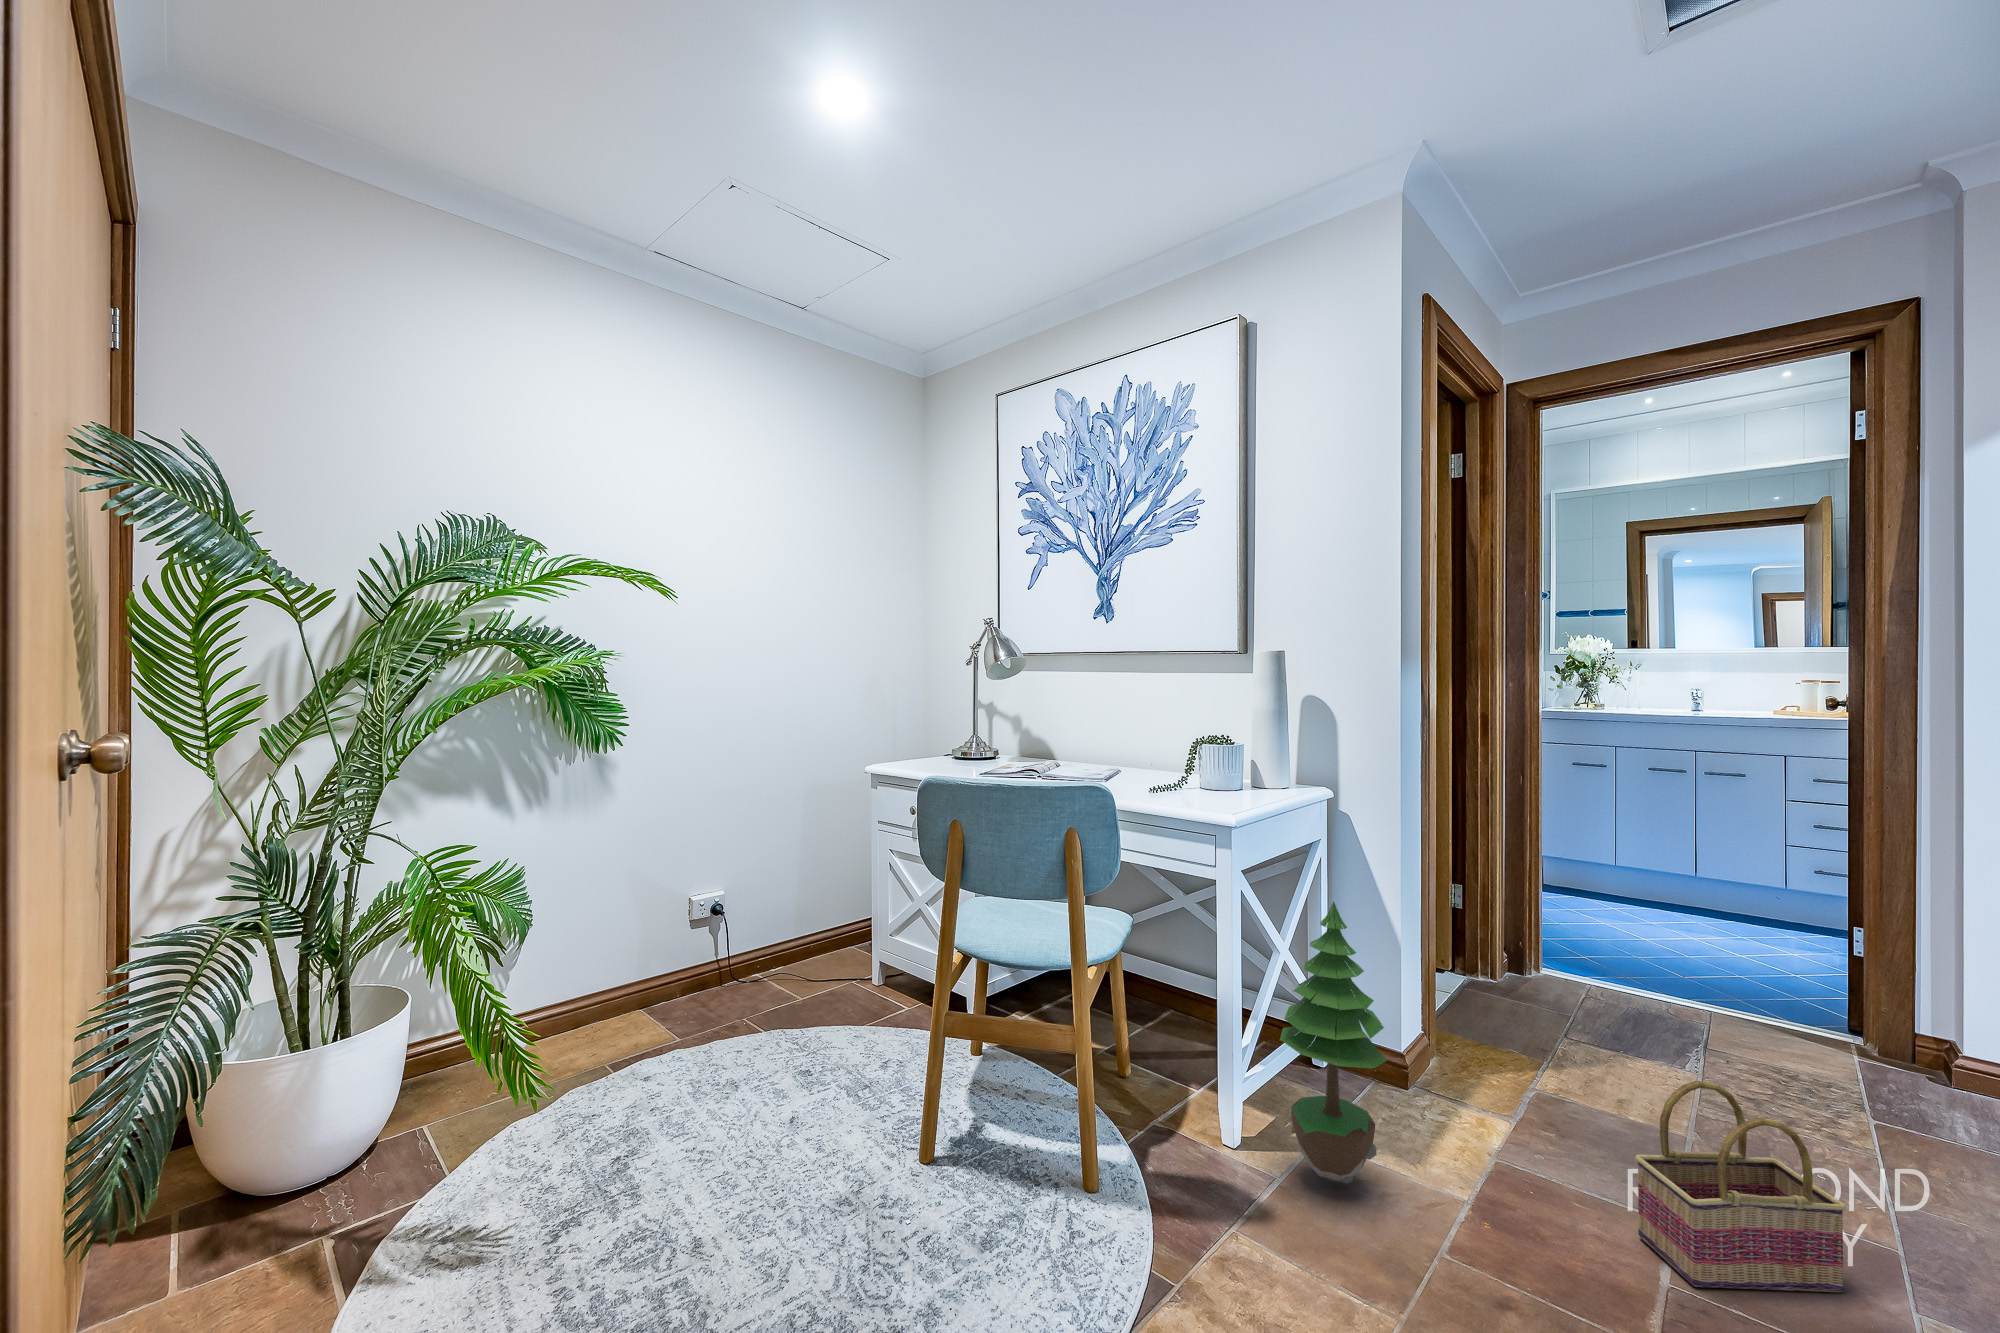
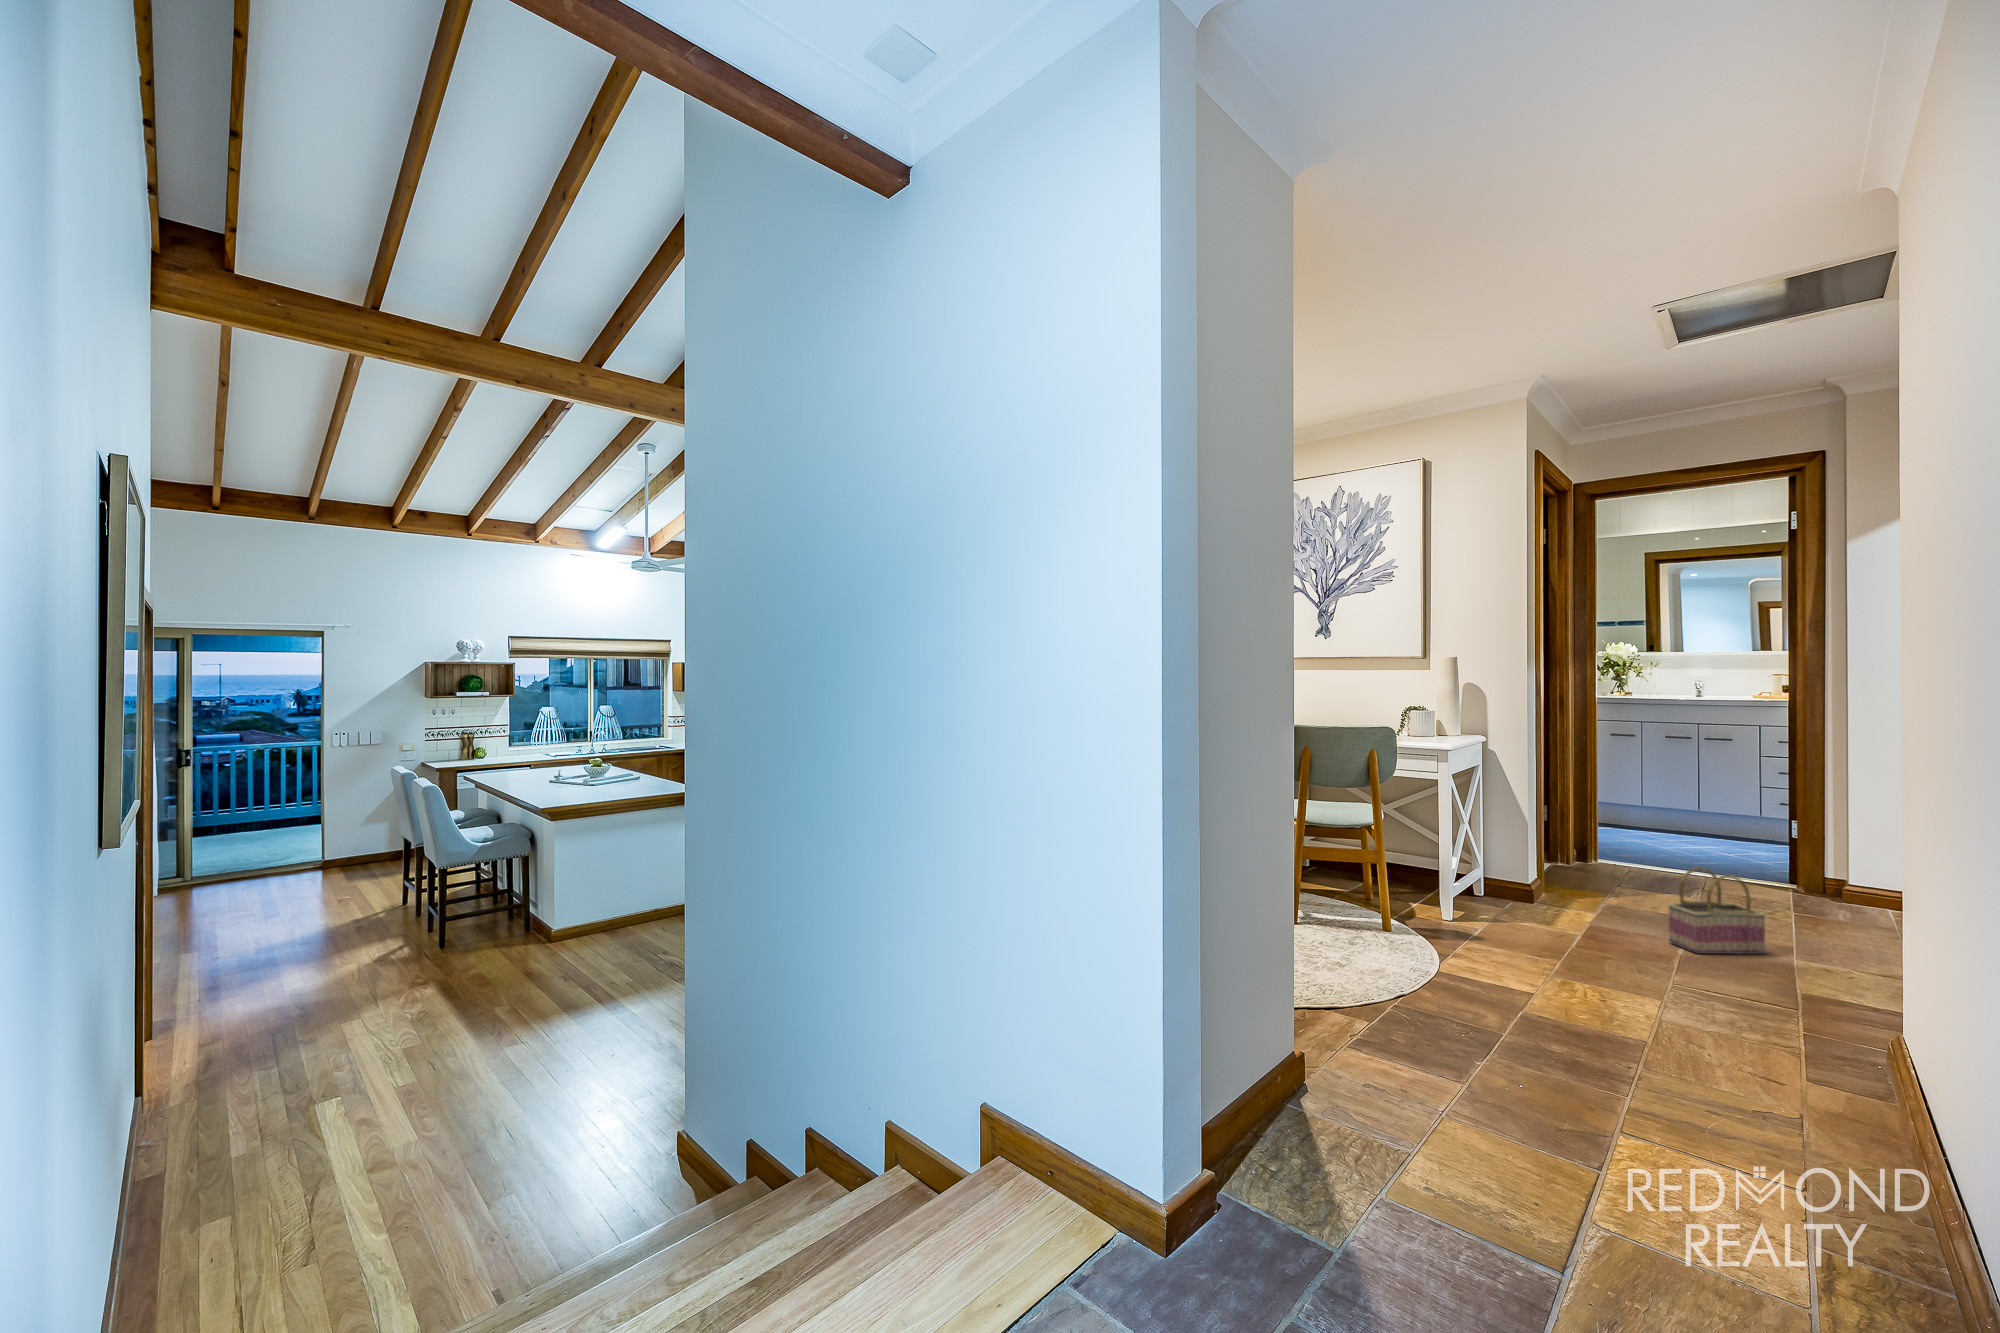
potted tree: present [1280,902,1387,1183] -> none [1480,787,1540,931]

